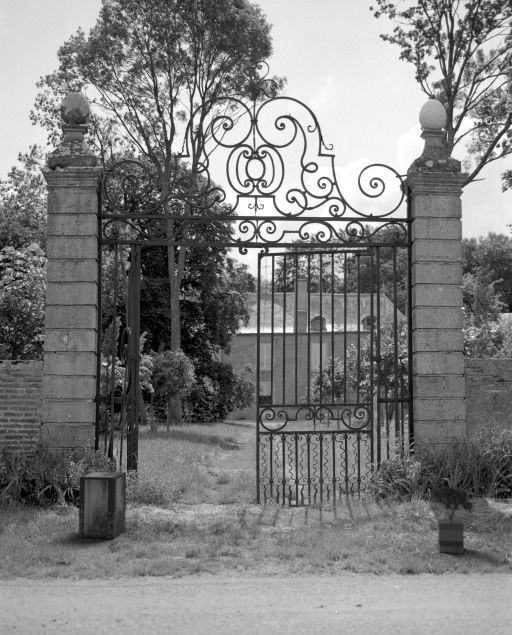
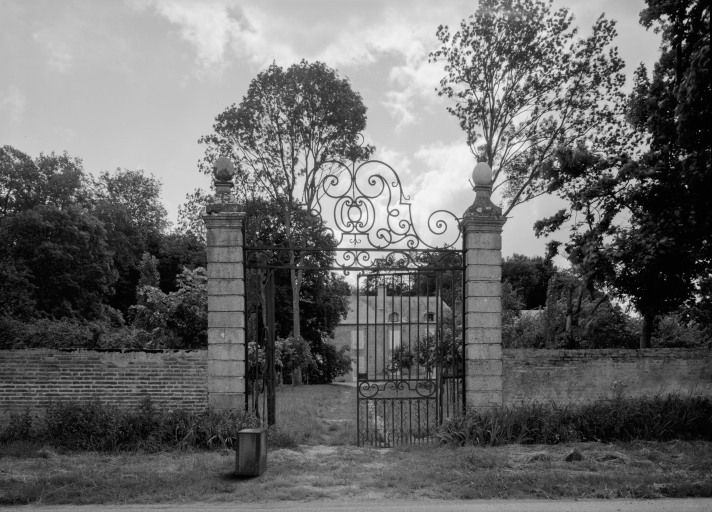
potted tree: present [431,487,473,553] -> none [477,437,508,484]

